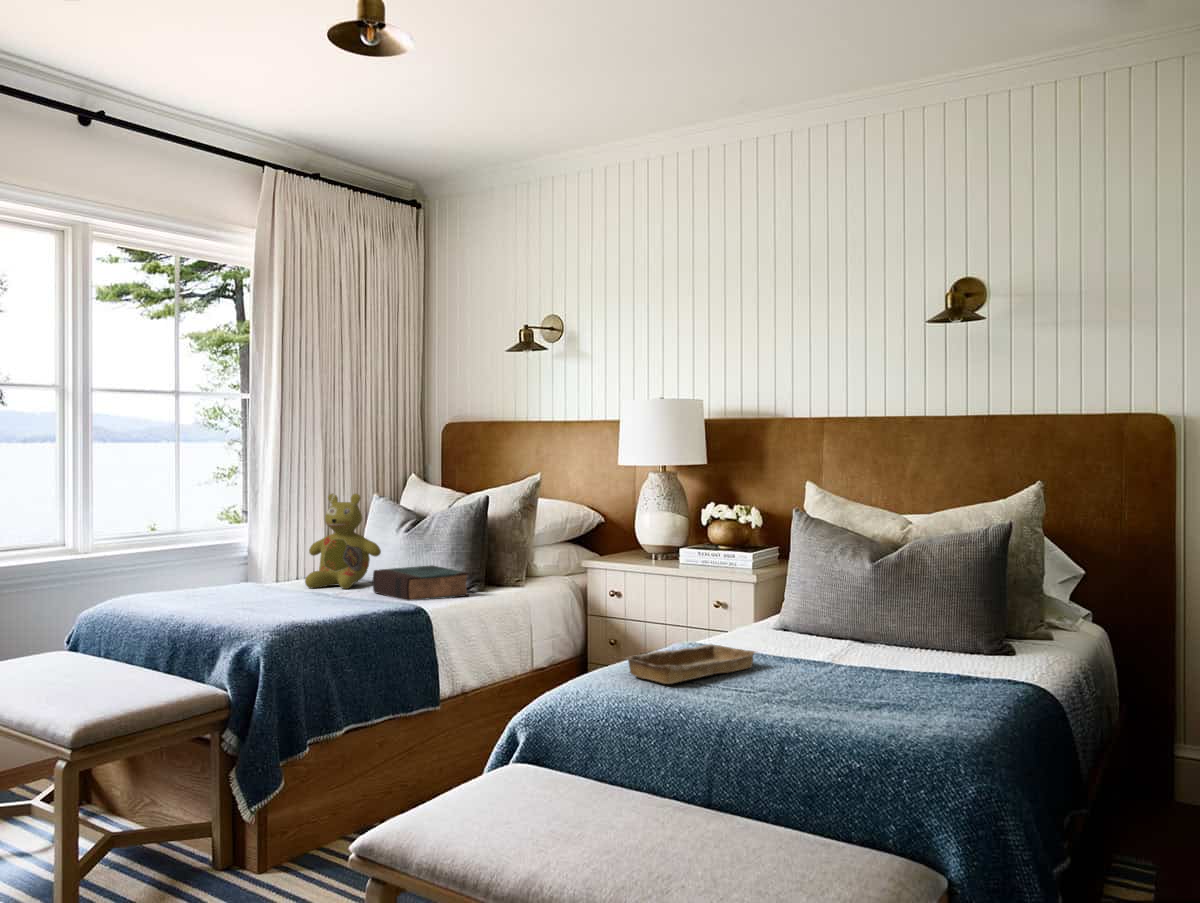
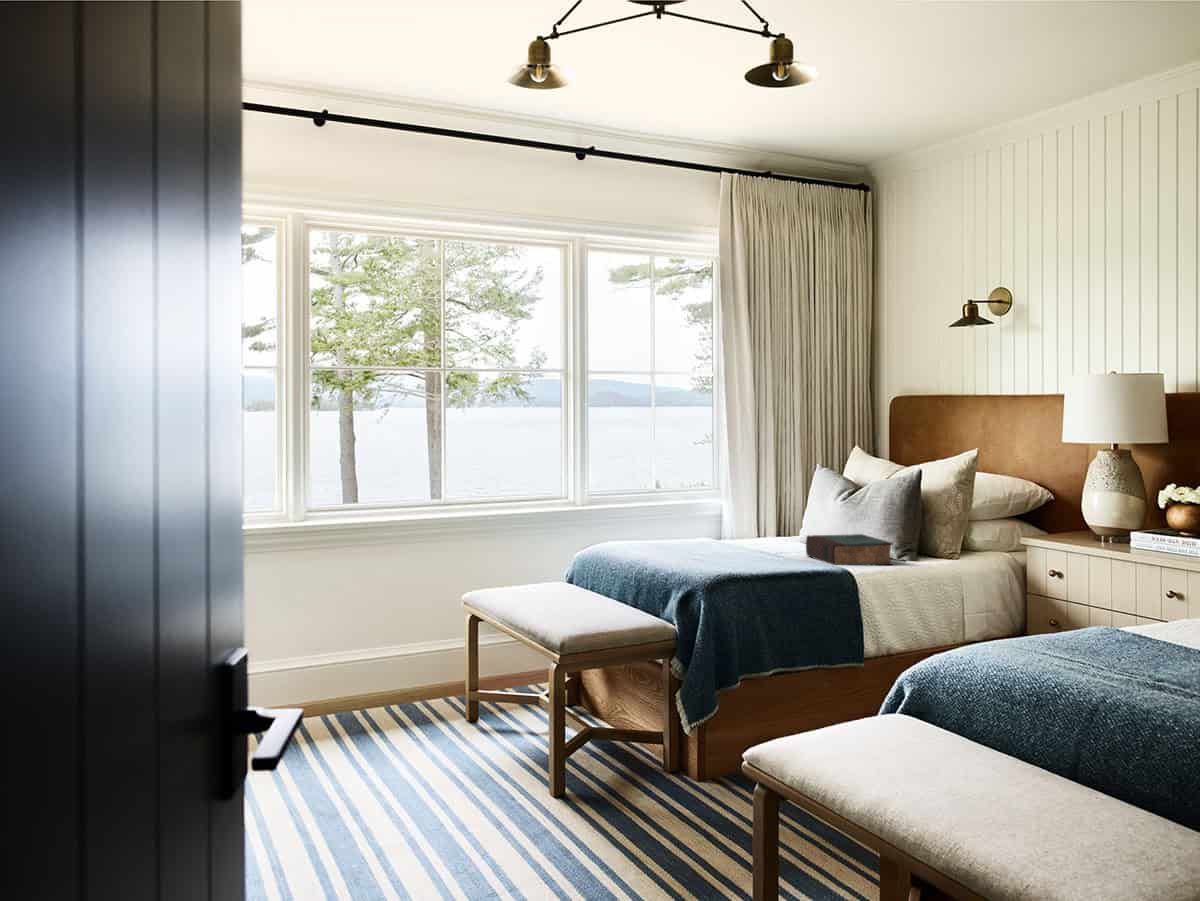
stuffed bear: present [305,494,381,589] -> none [750,465,817,551]
tray: present [625,644,756,684] -> none [1010,629,1167,661]

